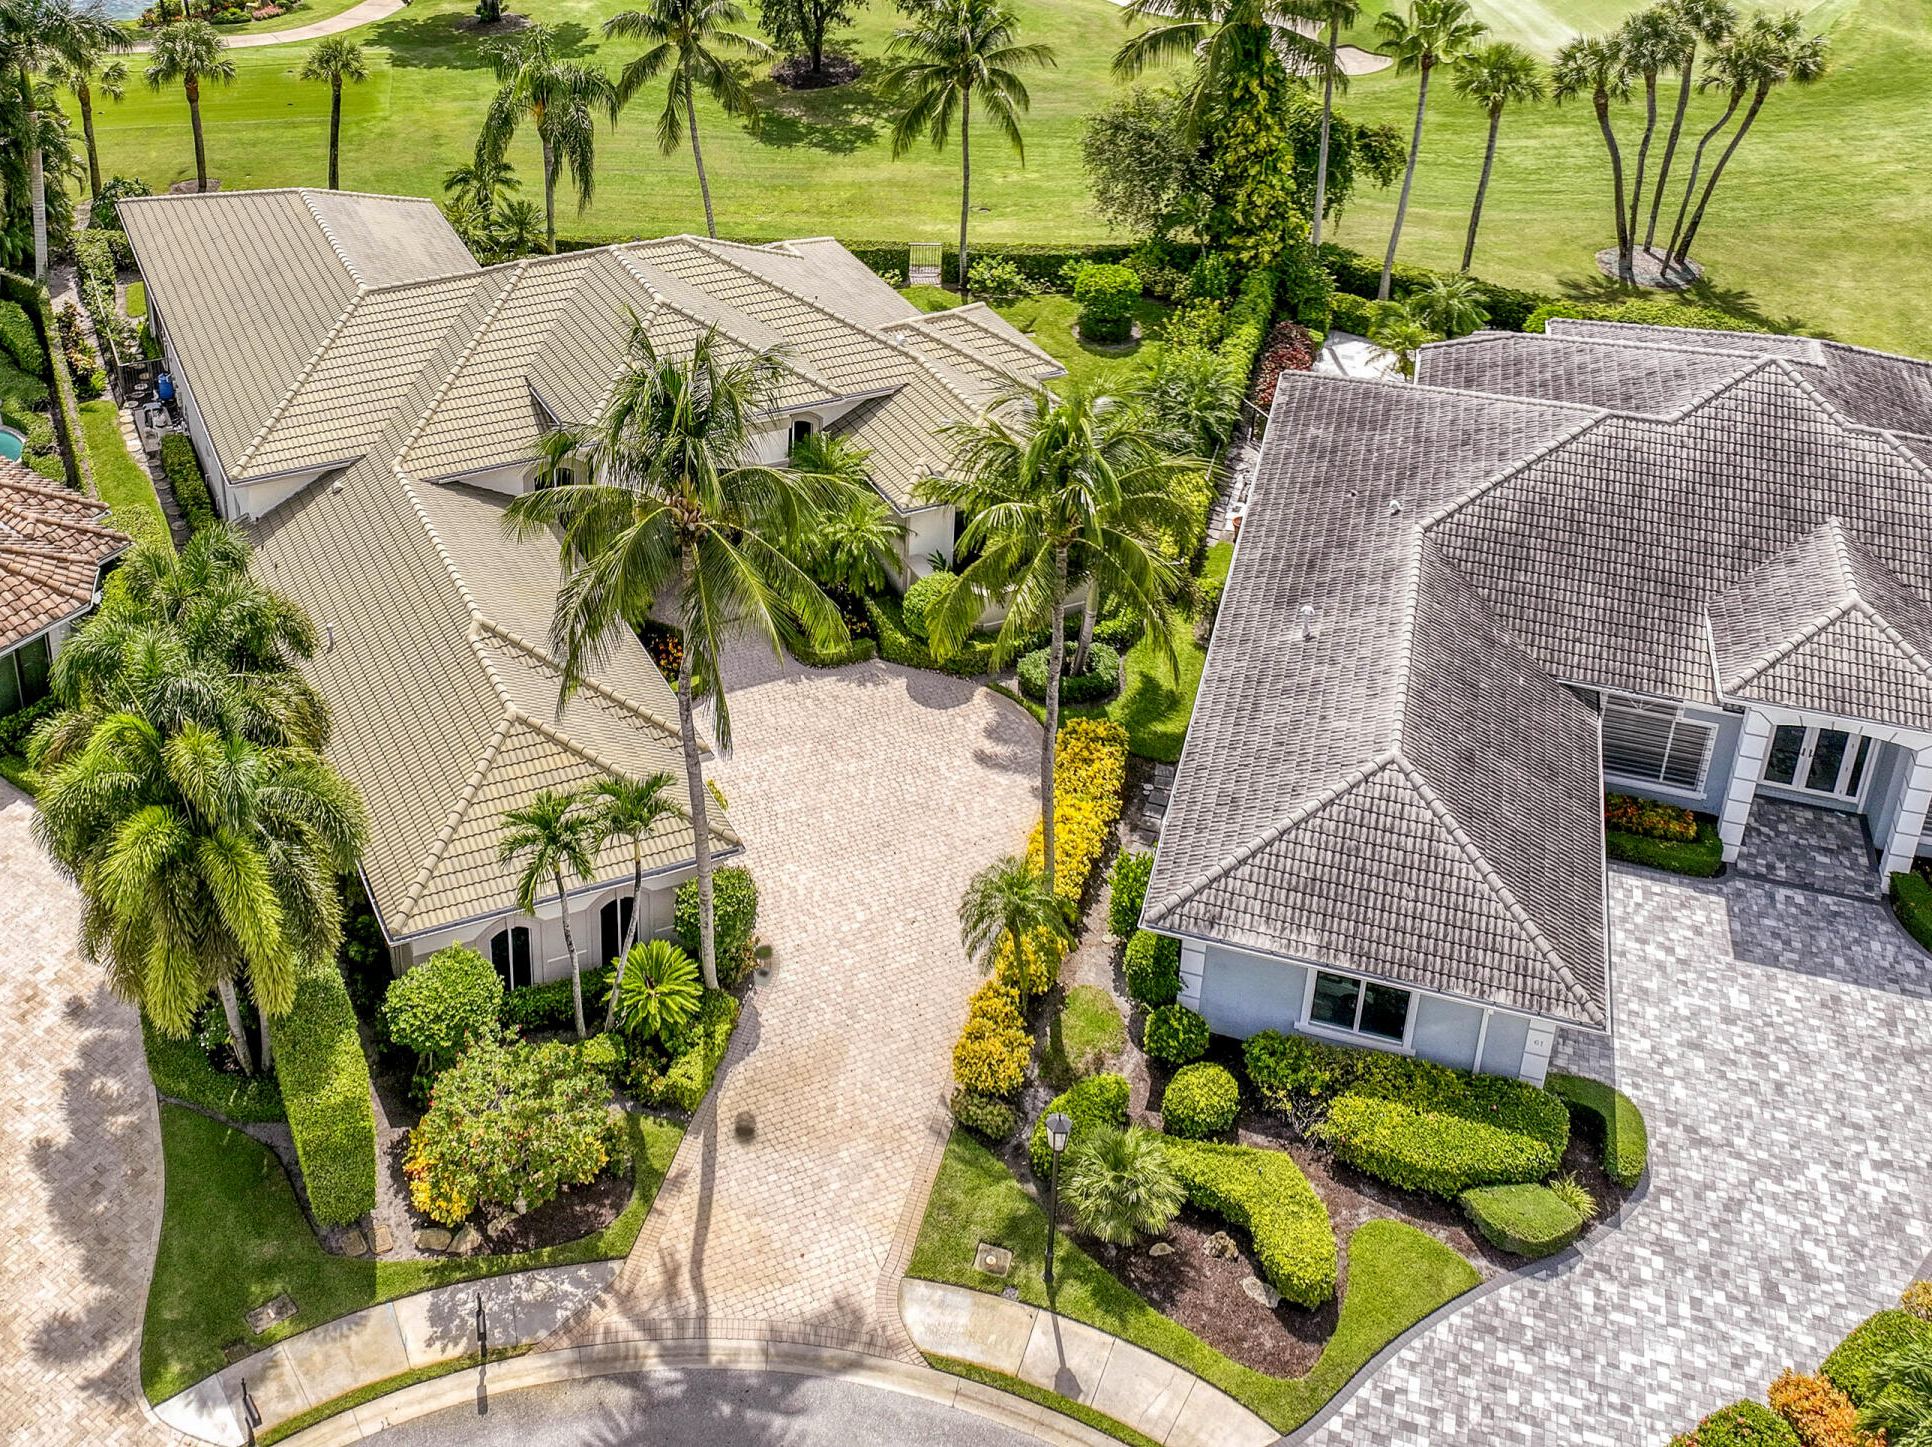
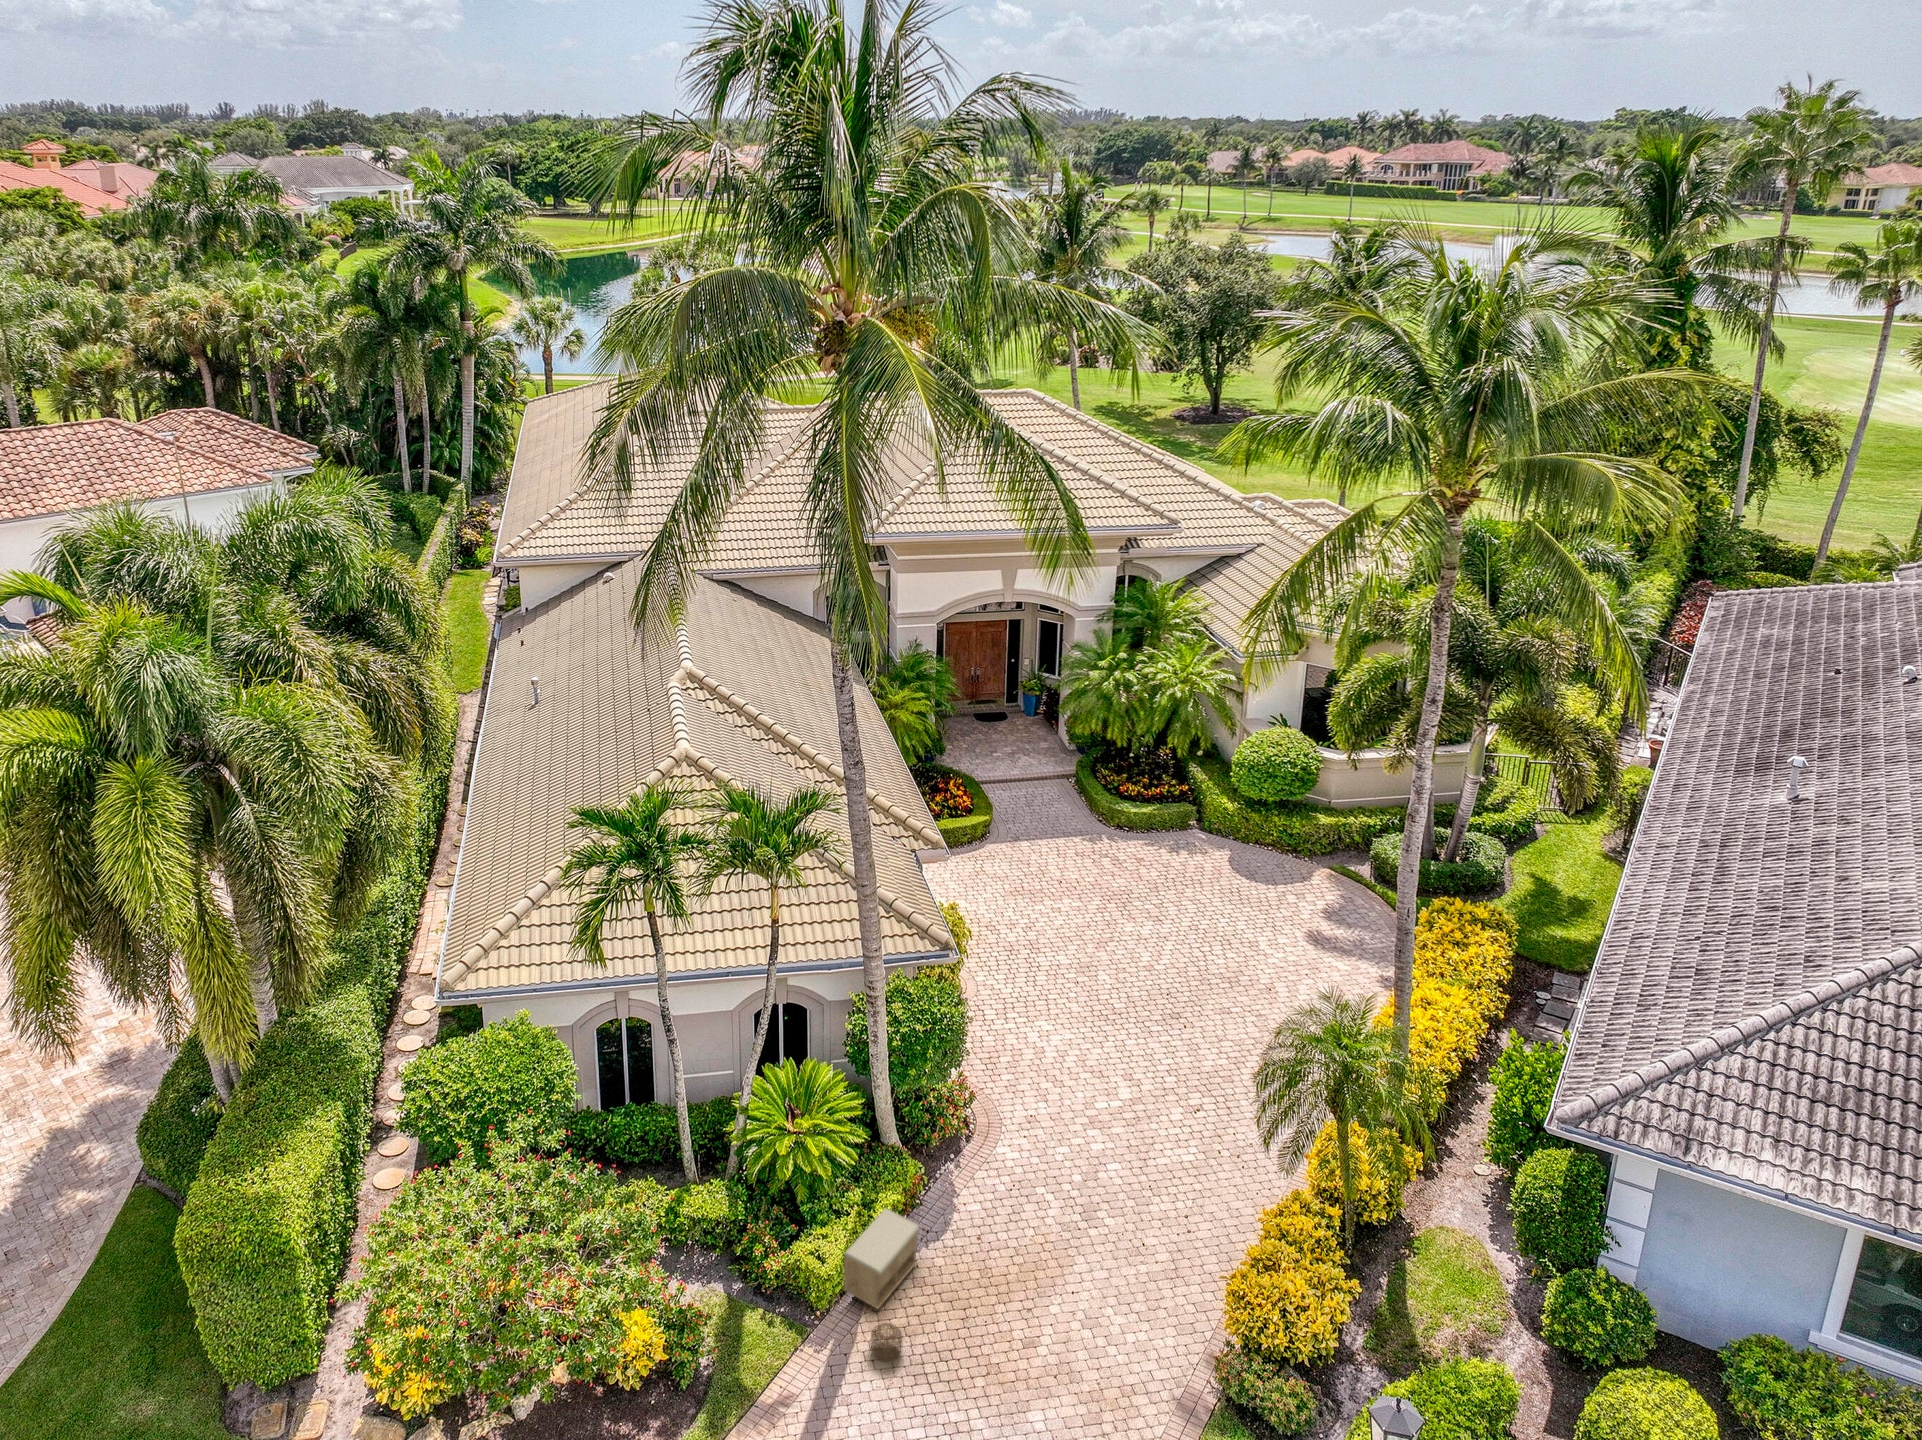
potted tree: present [754,945,773,986] -> none [952,1099,982,1161]
storage bench: none [706,1035,752,1104] -> present [844,1209,920,1309]

